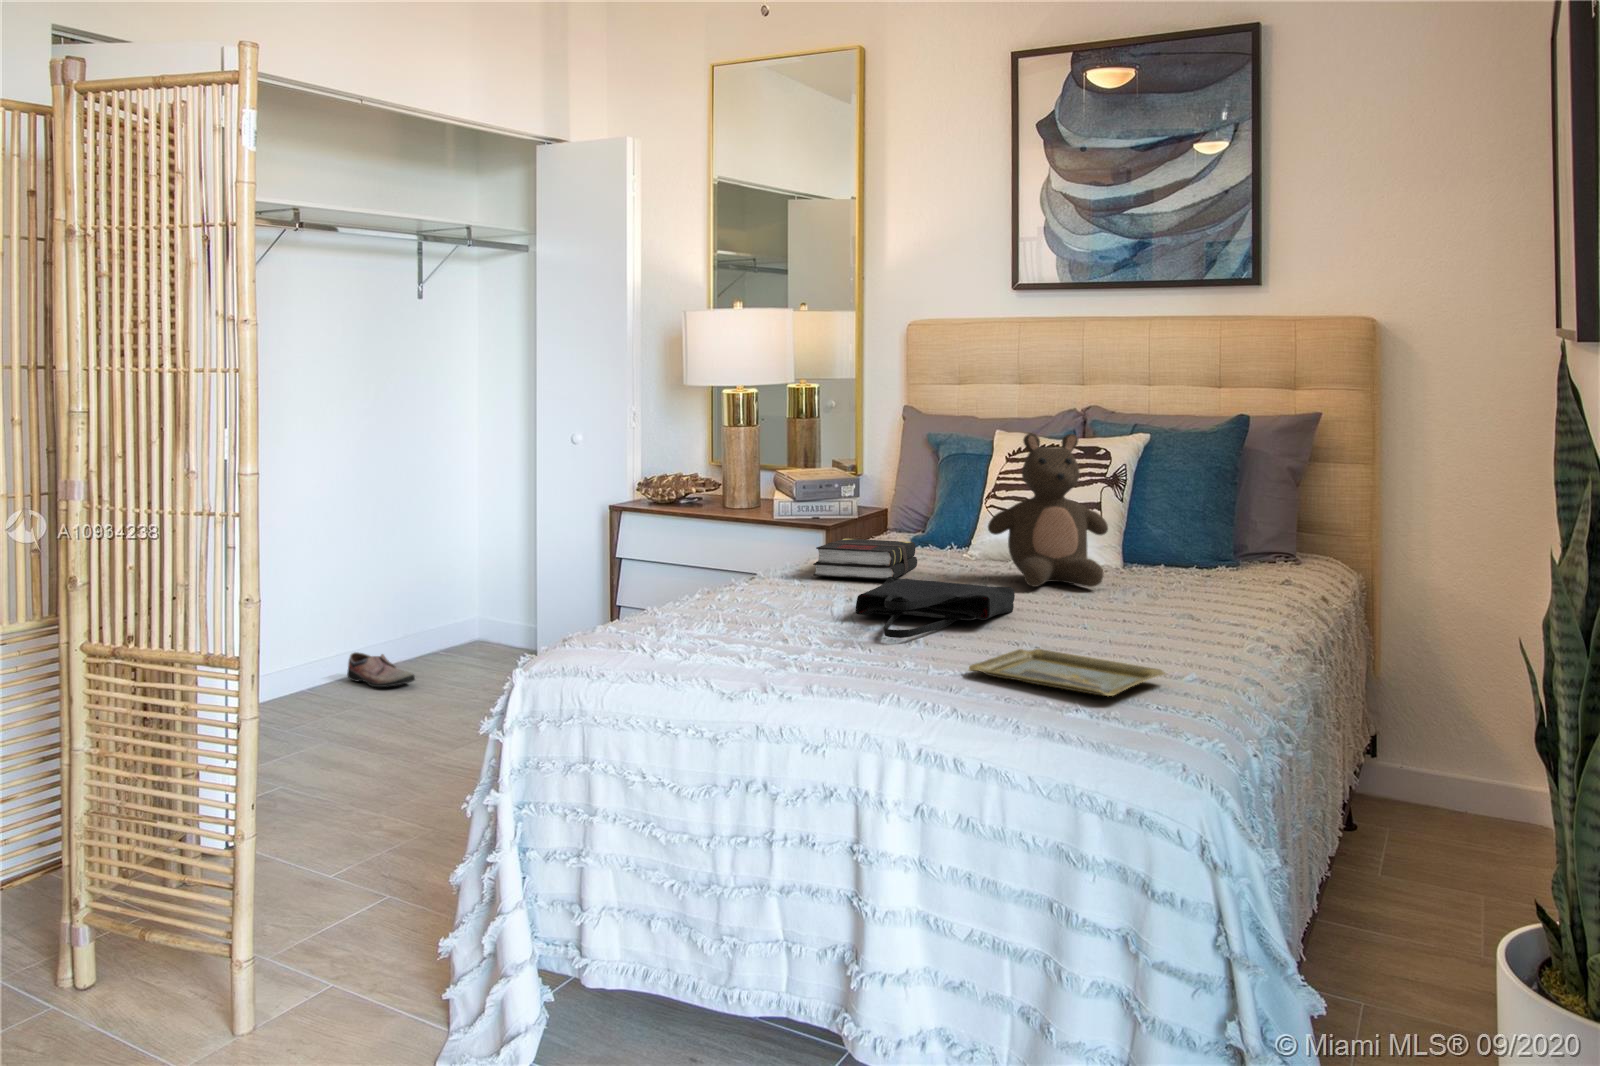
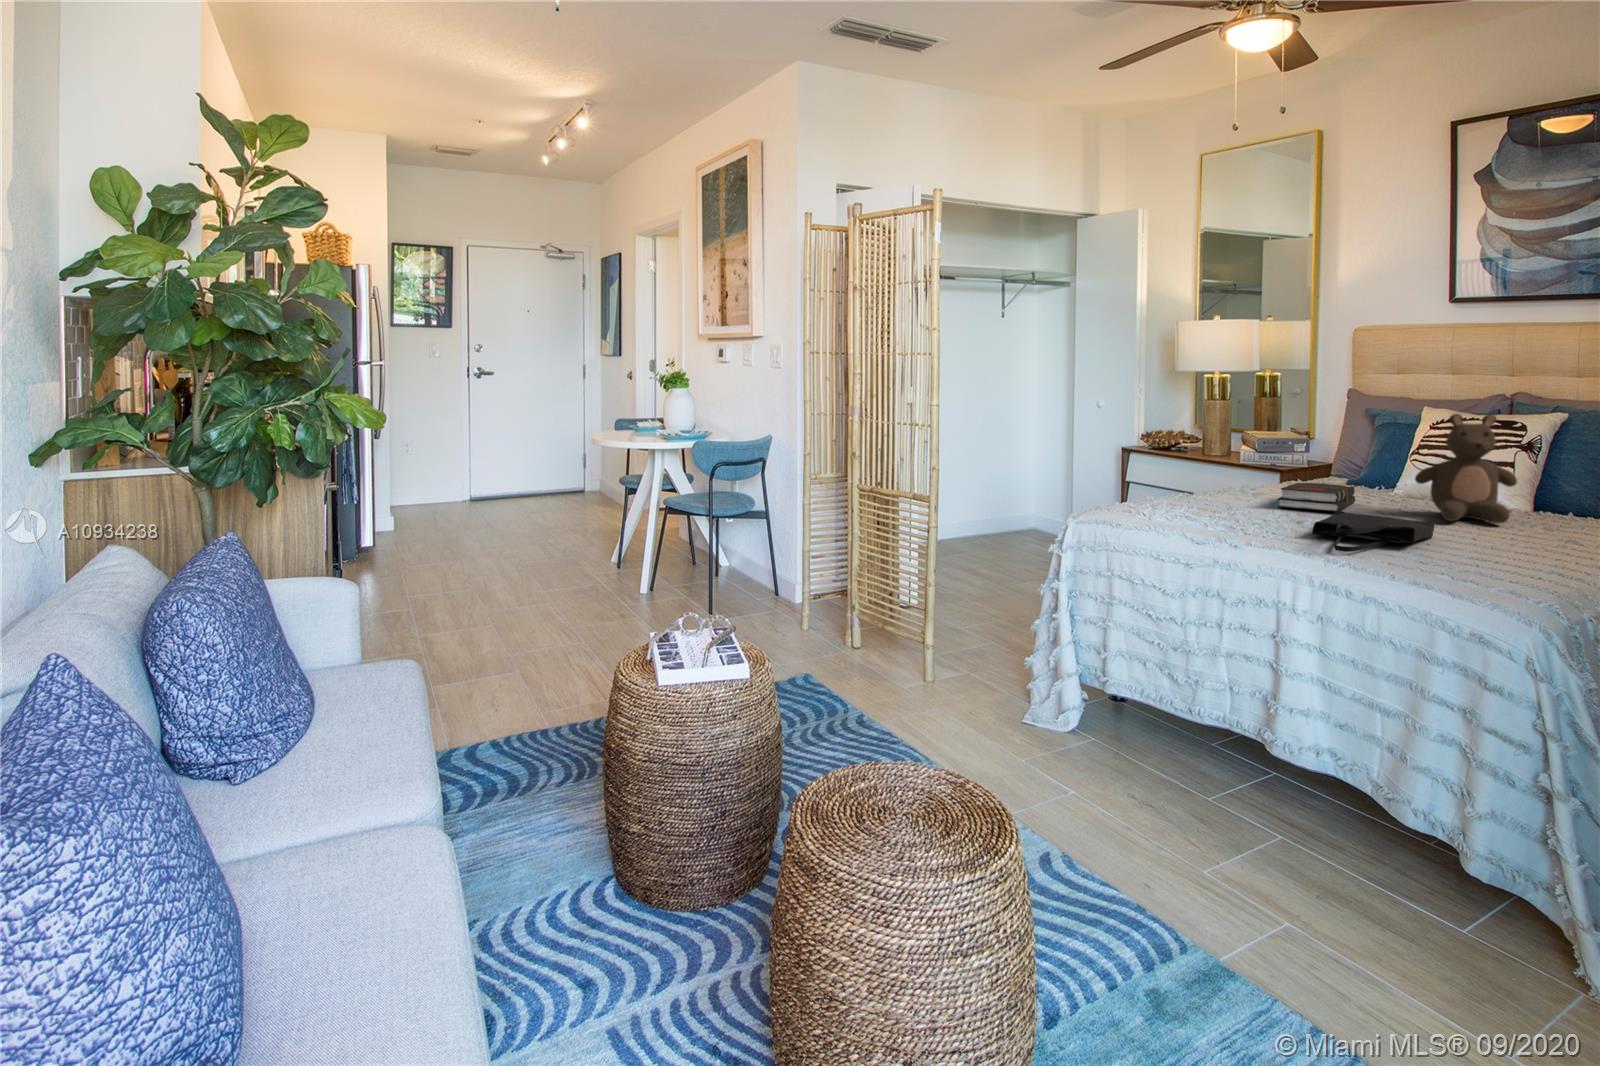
tray: present [969,649,1166,696] -> none [1398,564,1554,598]
shoe: present [347,652,415,687] -> none [950,536,991,558]

